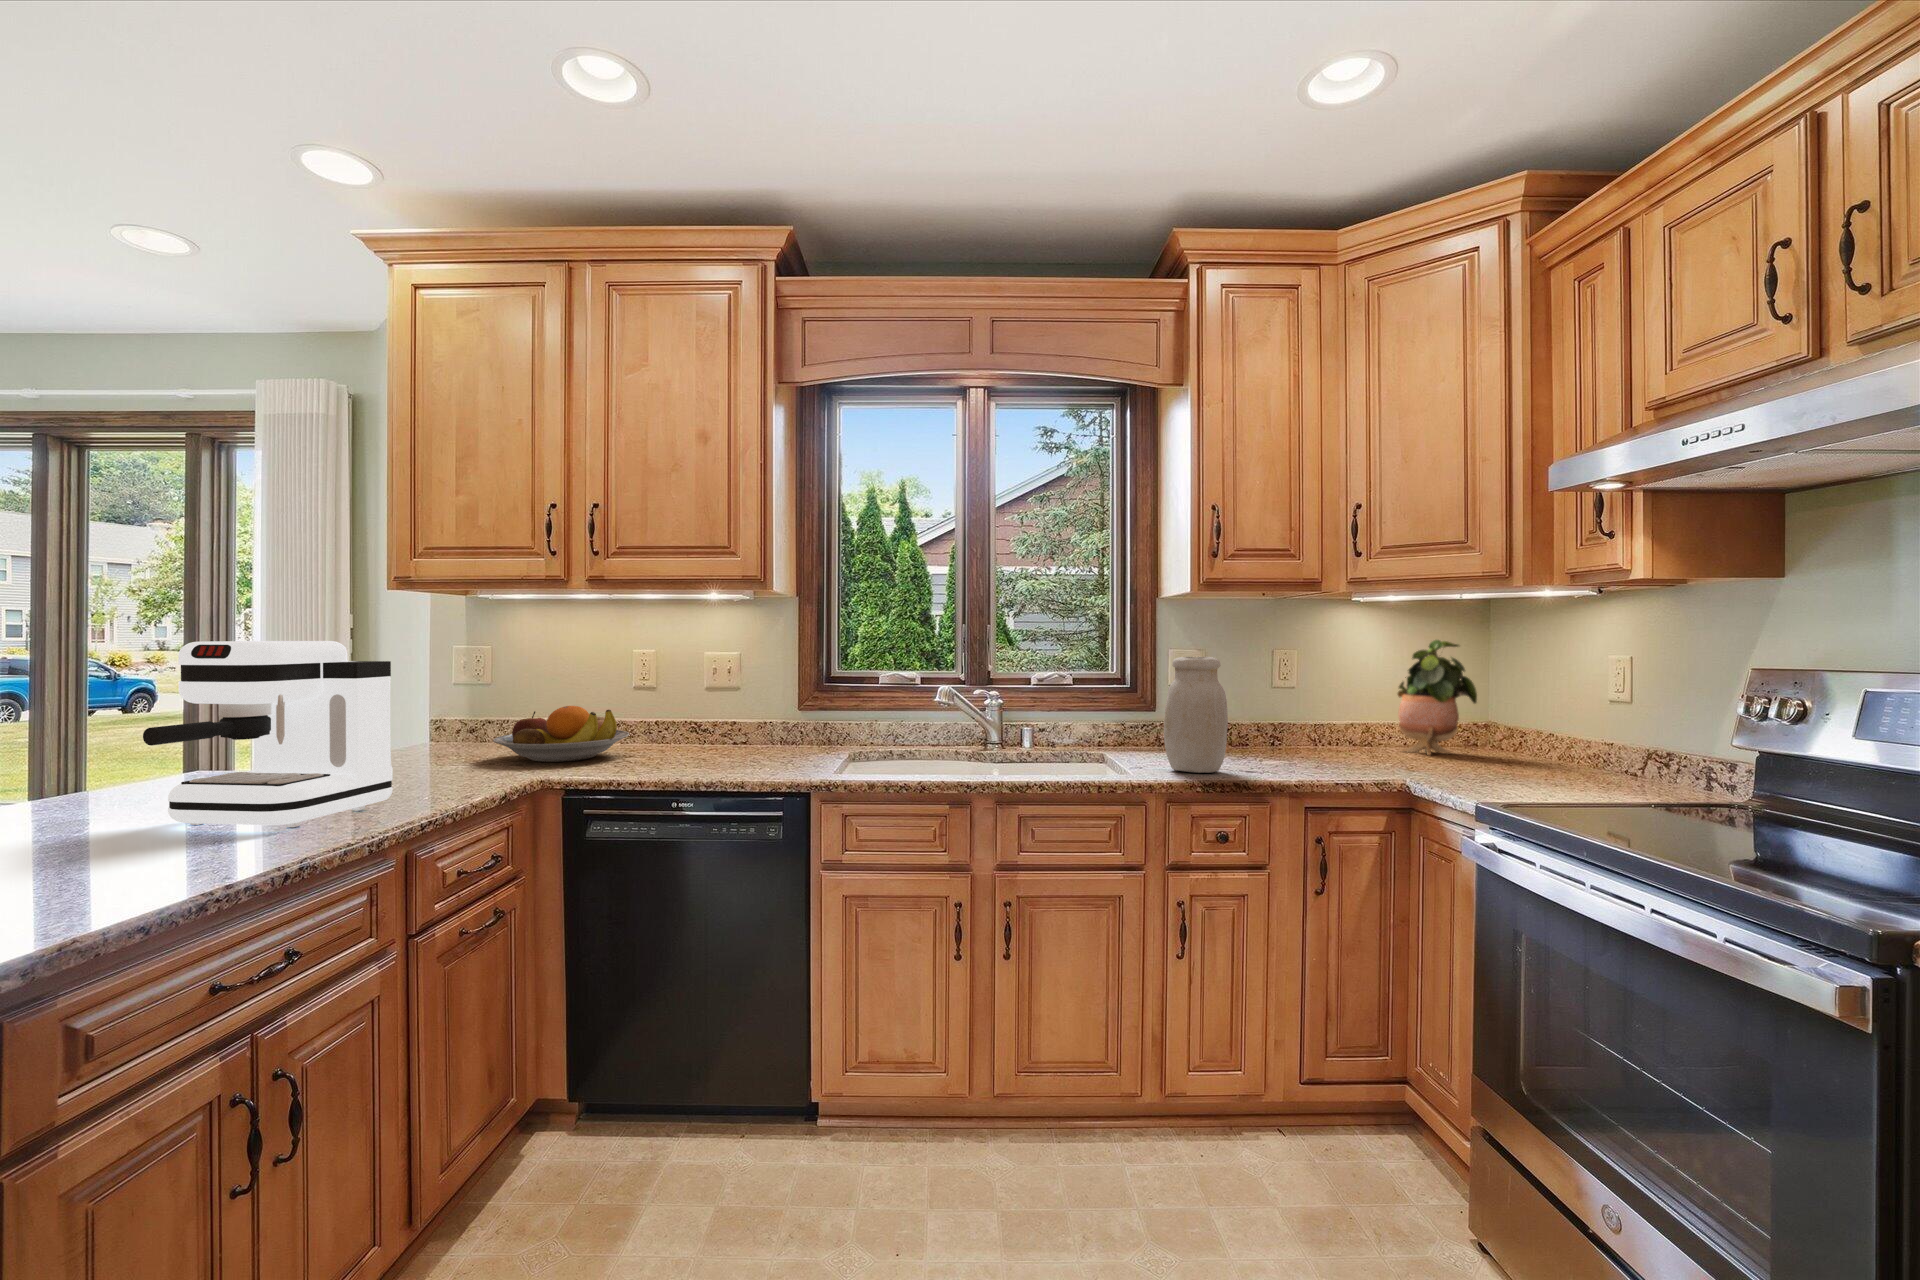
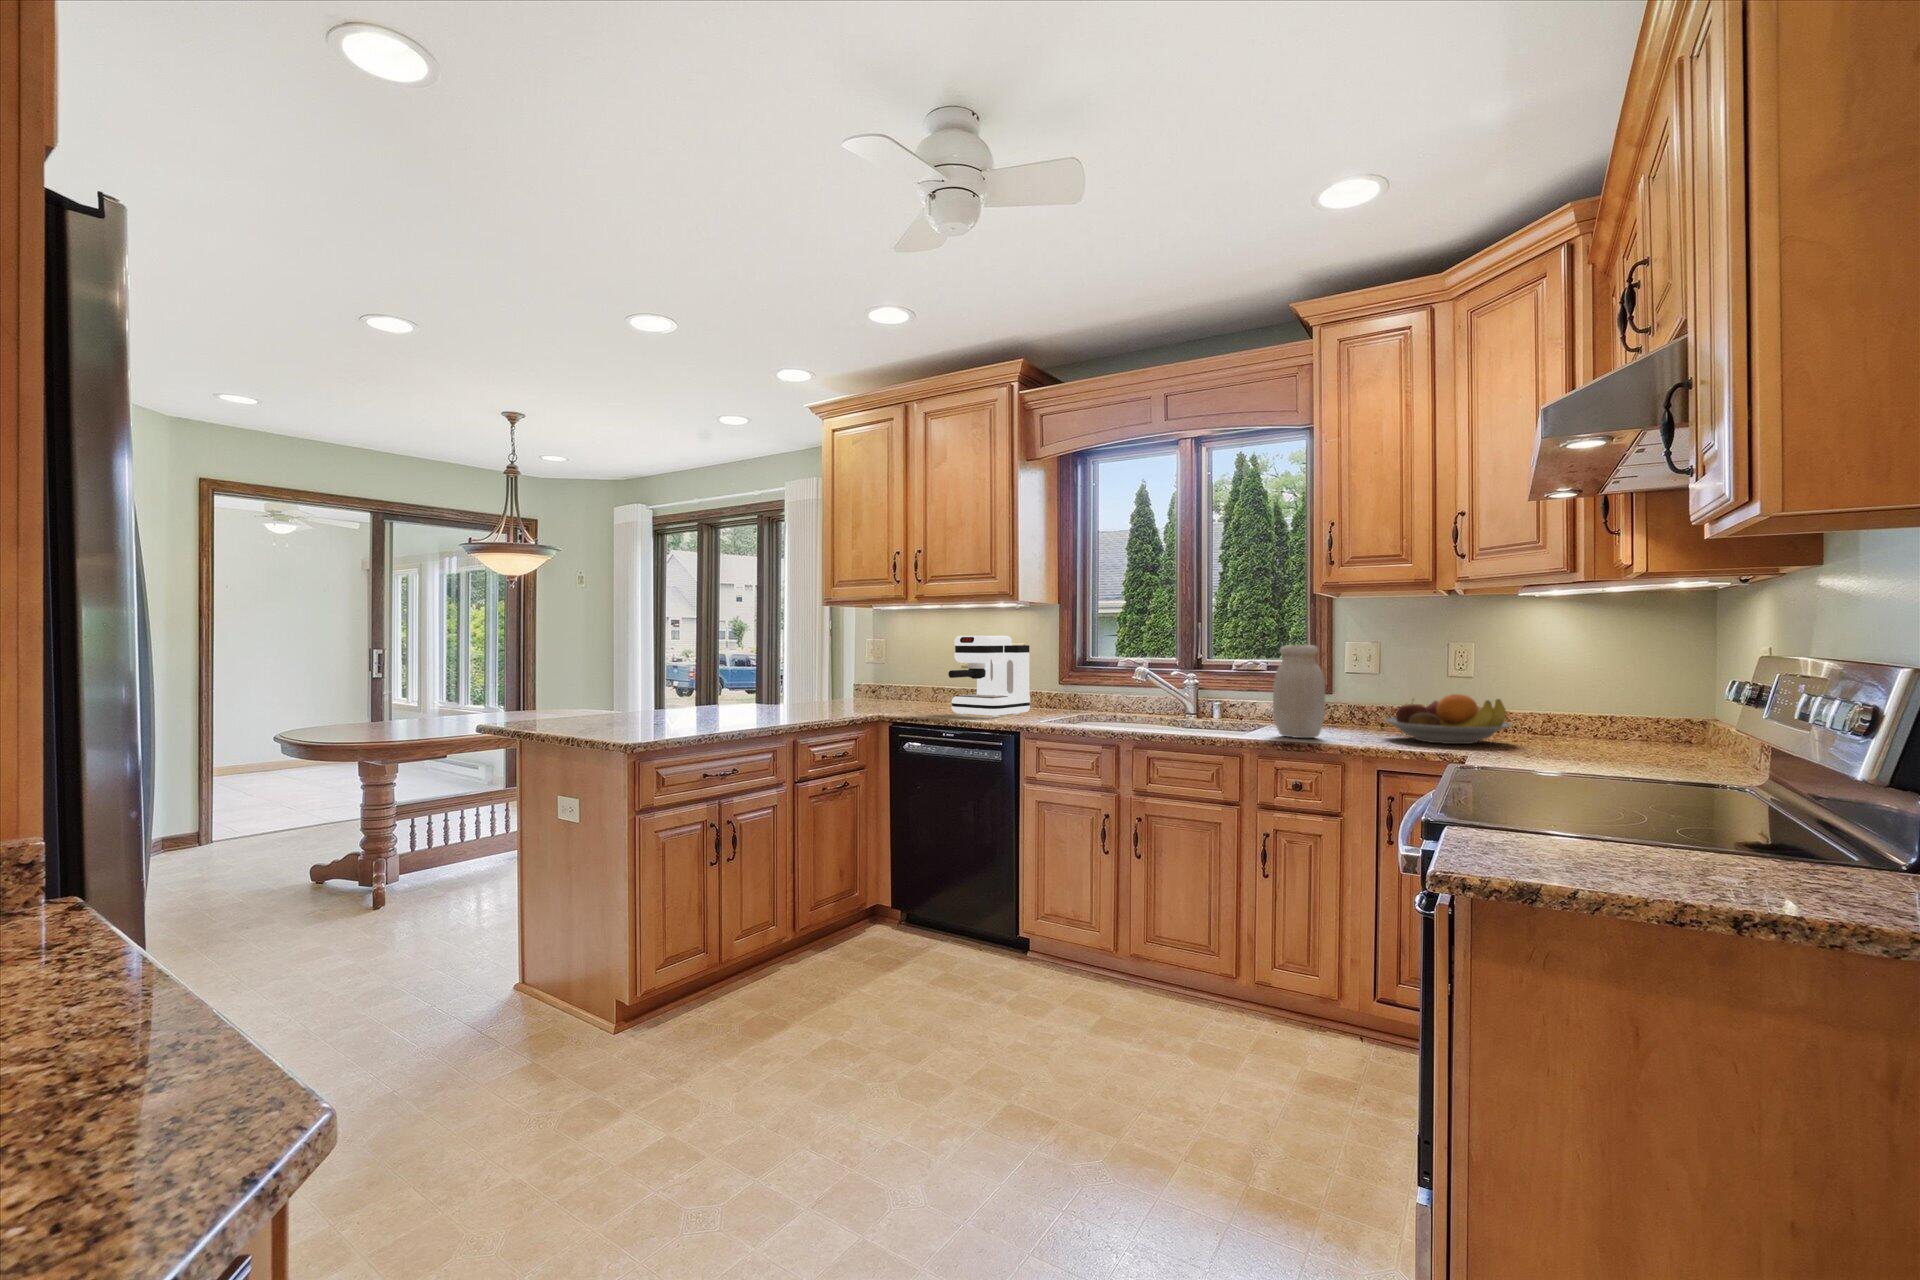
potted plant: present [1398,640,1477,755] -> none [1581,630,1666,746]
coffee maker: present [143,641,393,827] -> present [948,636,1030,717]
fruit bowl: present [493,706,629,762] -> present [1385,694,1511,744]

